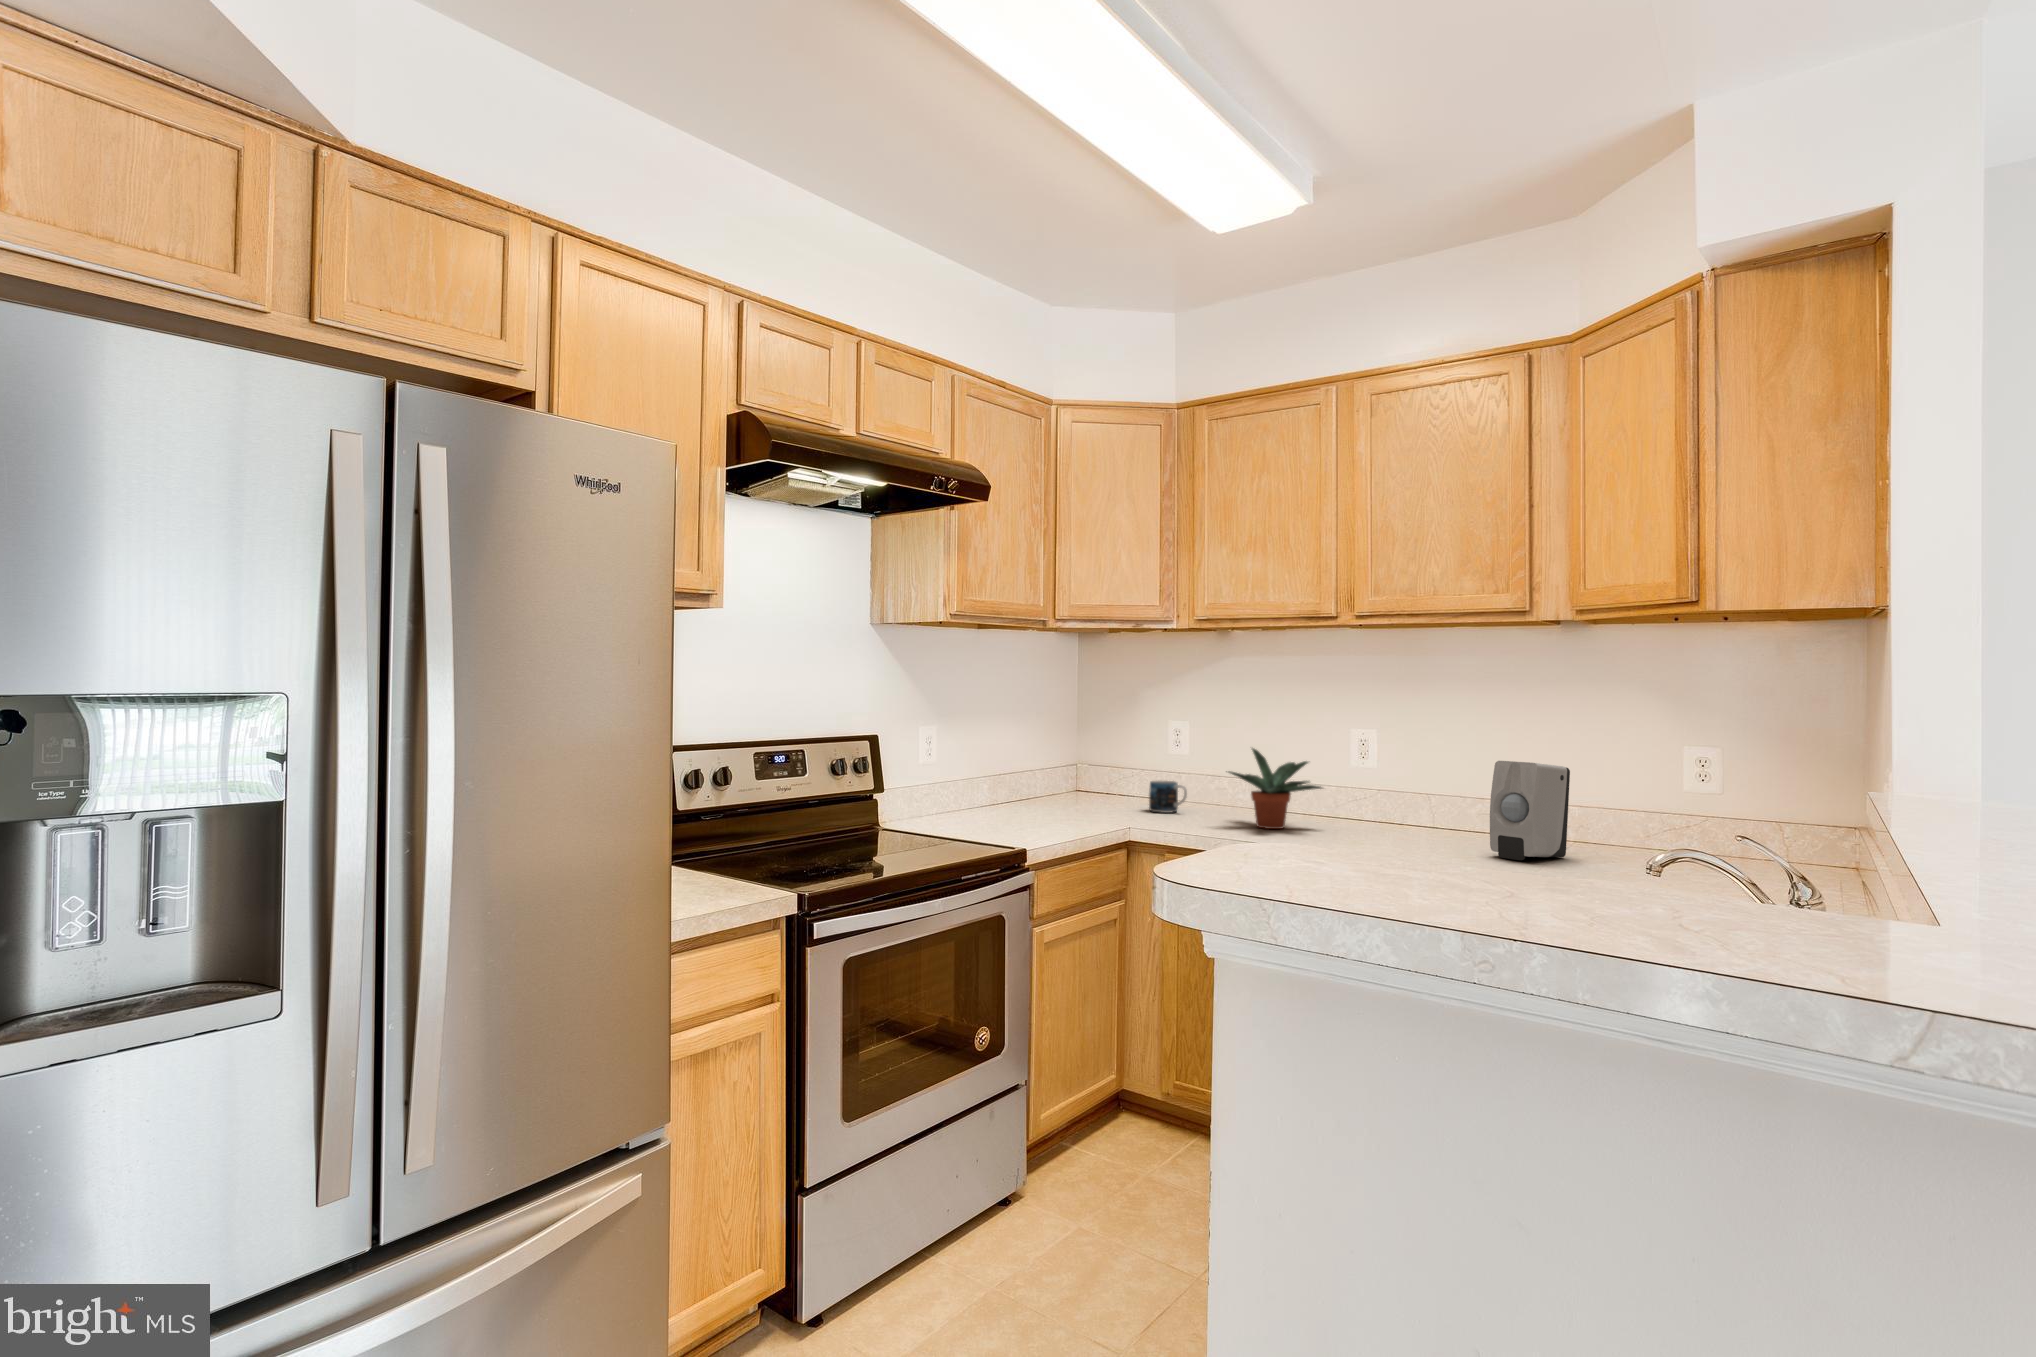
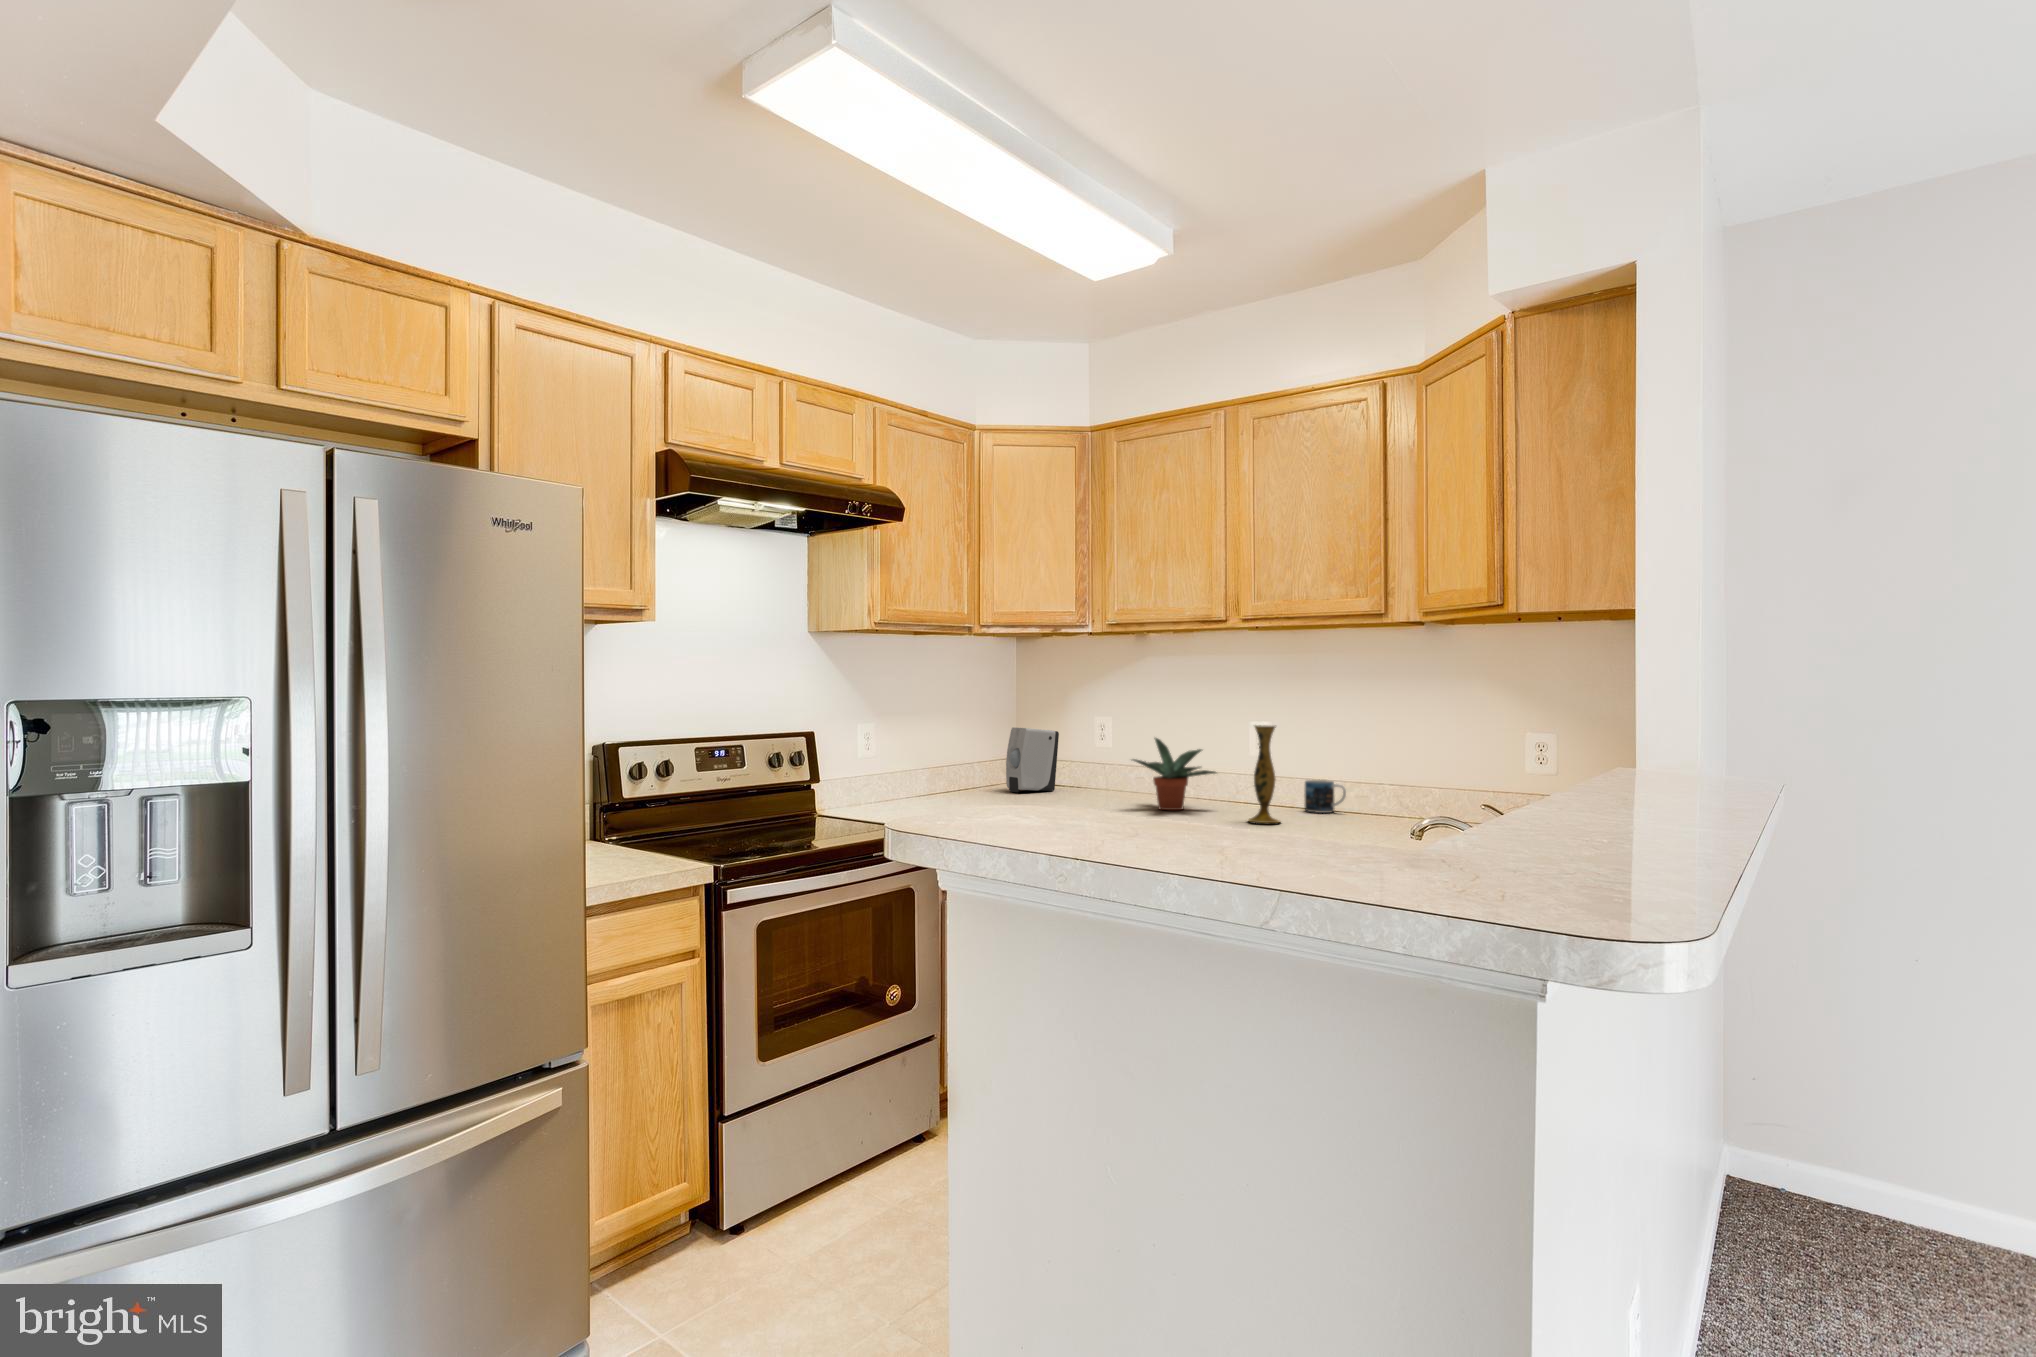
vase: none [1367,736,1407,846] -> present [1248,725,1279,823]
soap dispenser: present [1490,761,1570,860] -> present [1006,728,1059,792]
mug: present [1149,781,1187,813] -> present [1305,780,1346,813]

